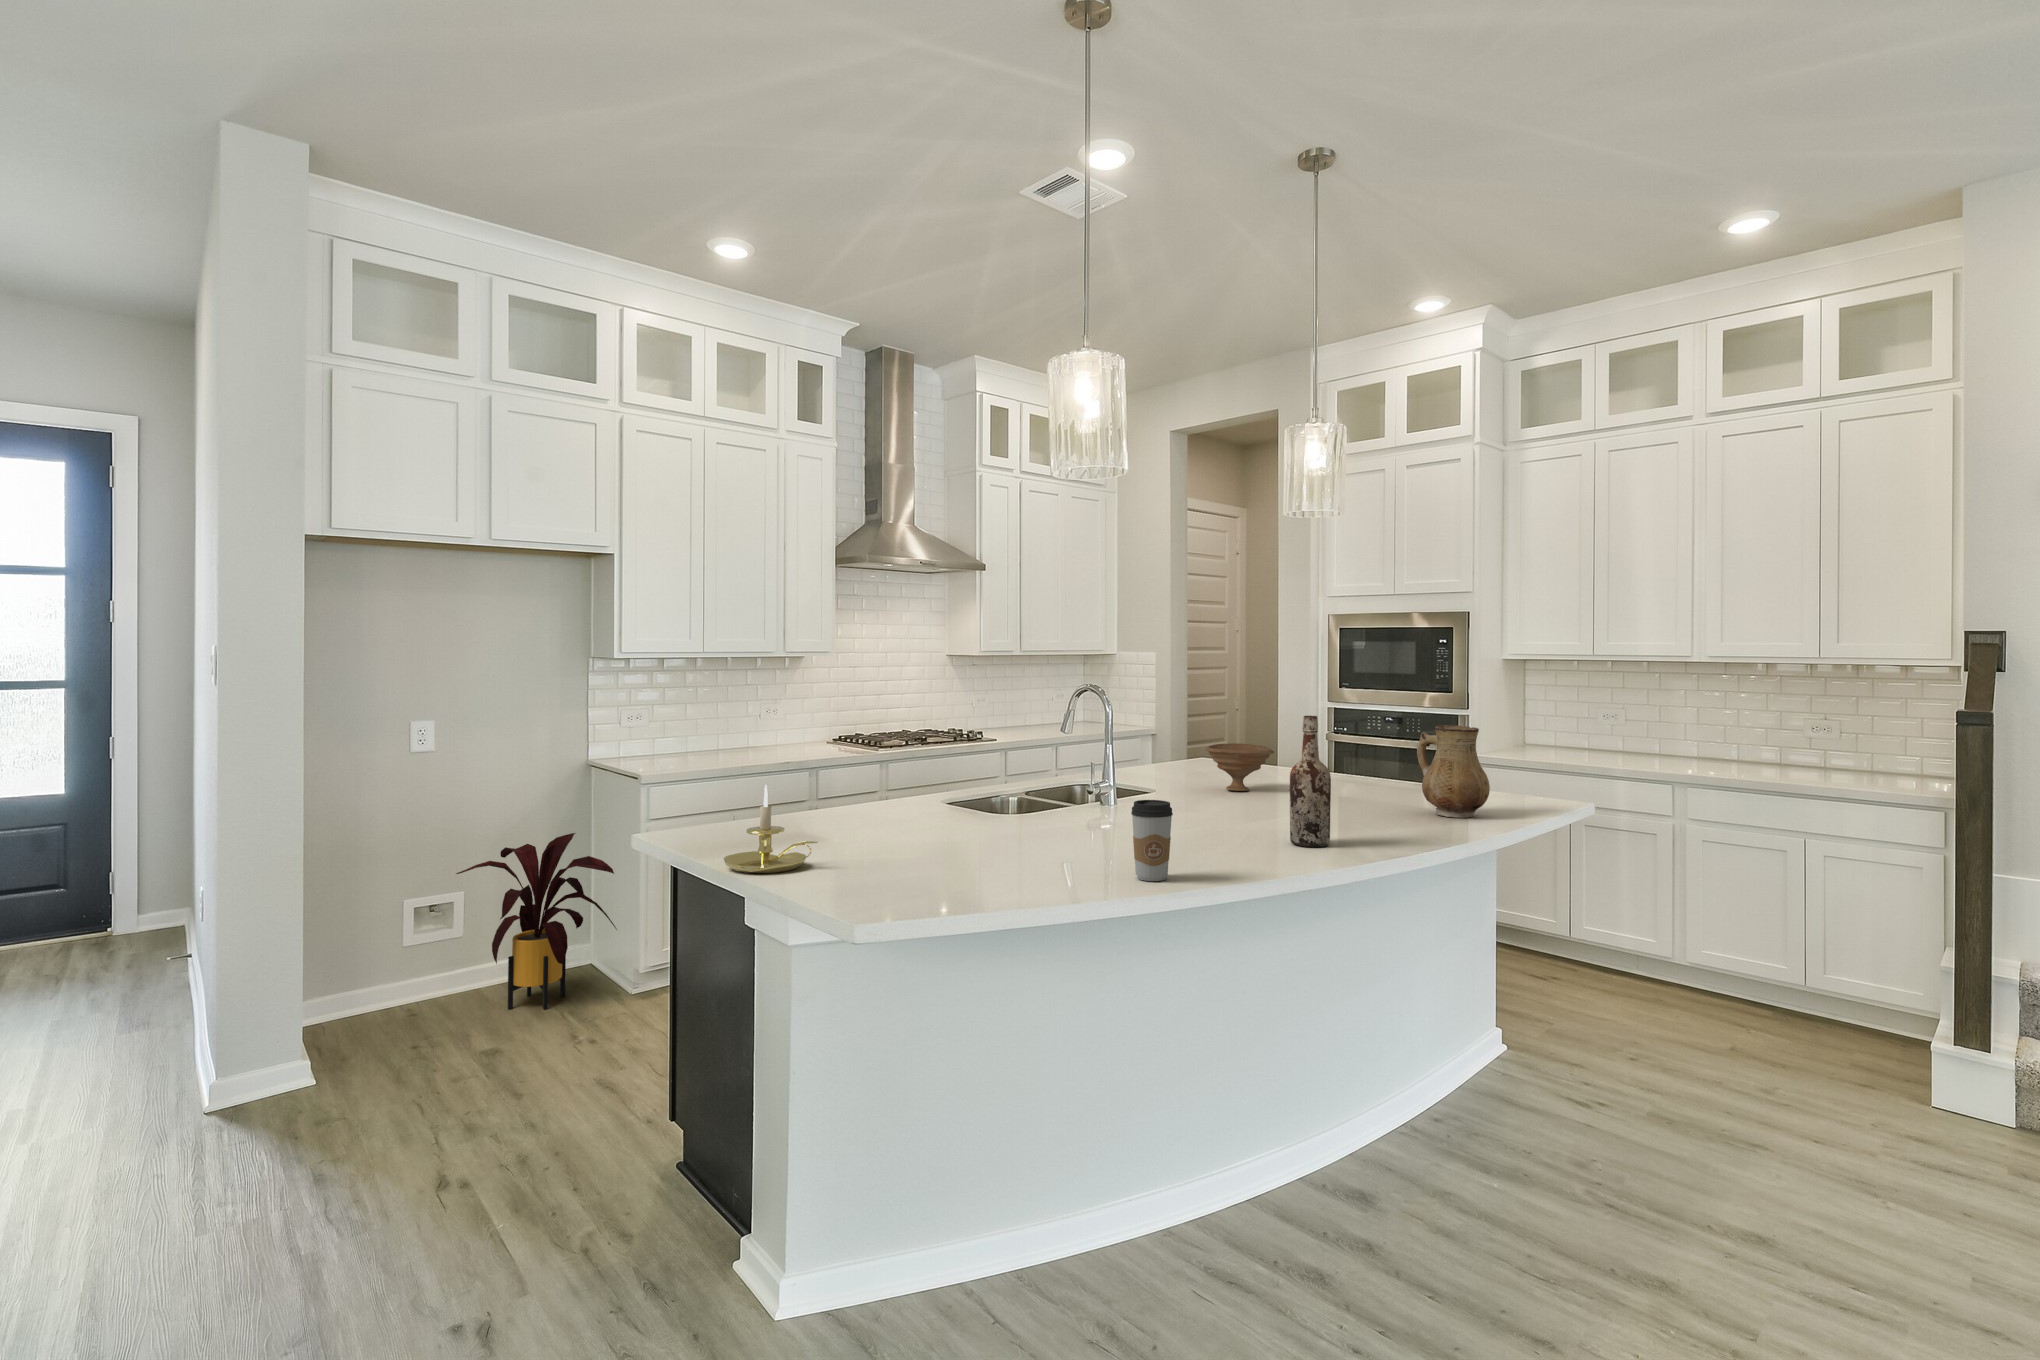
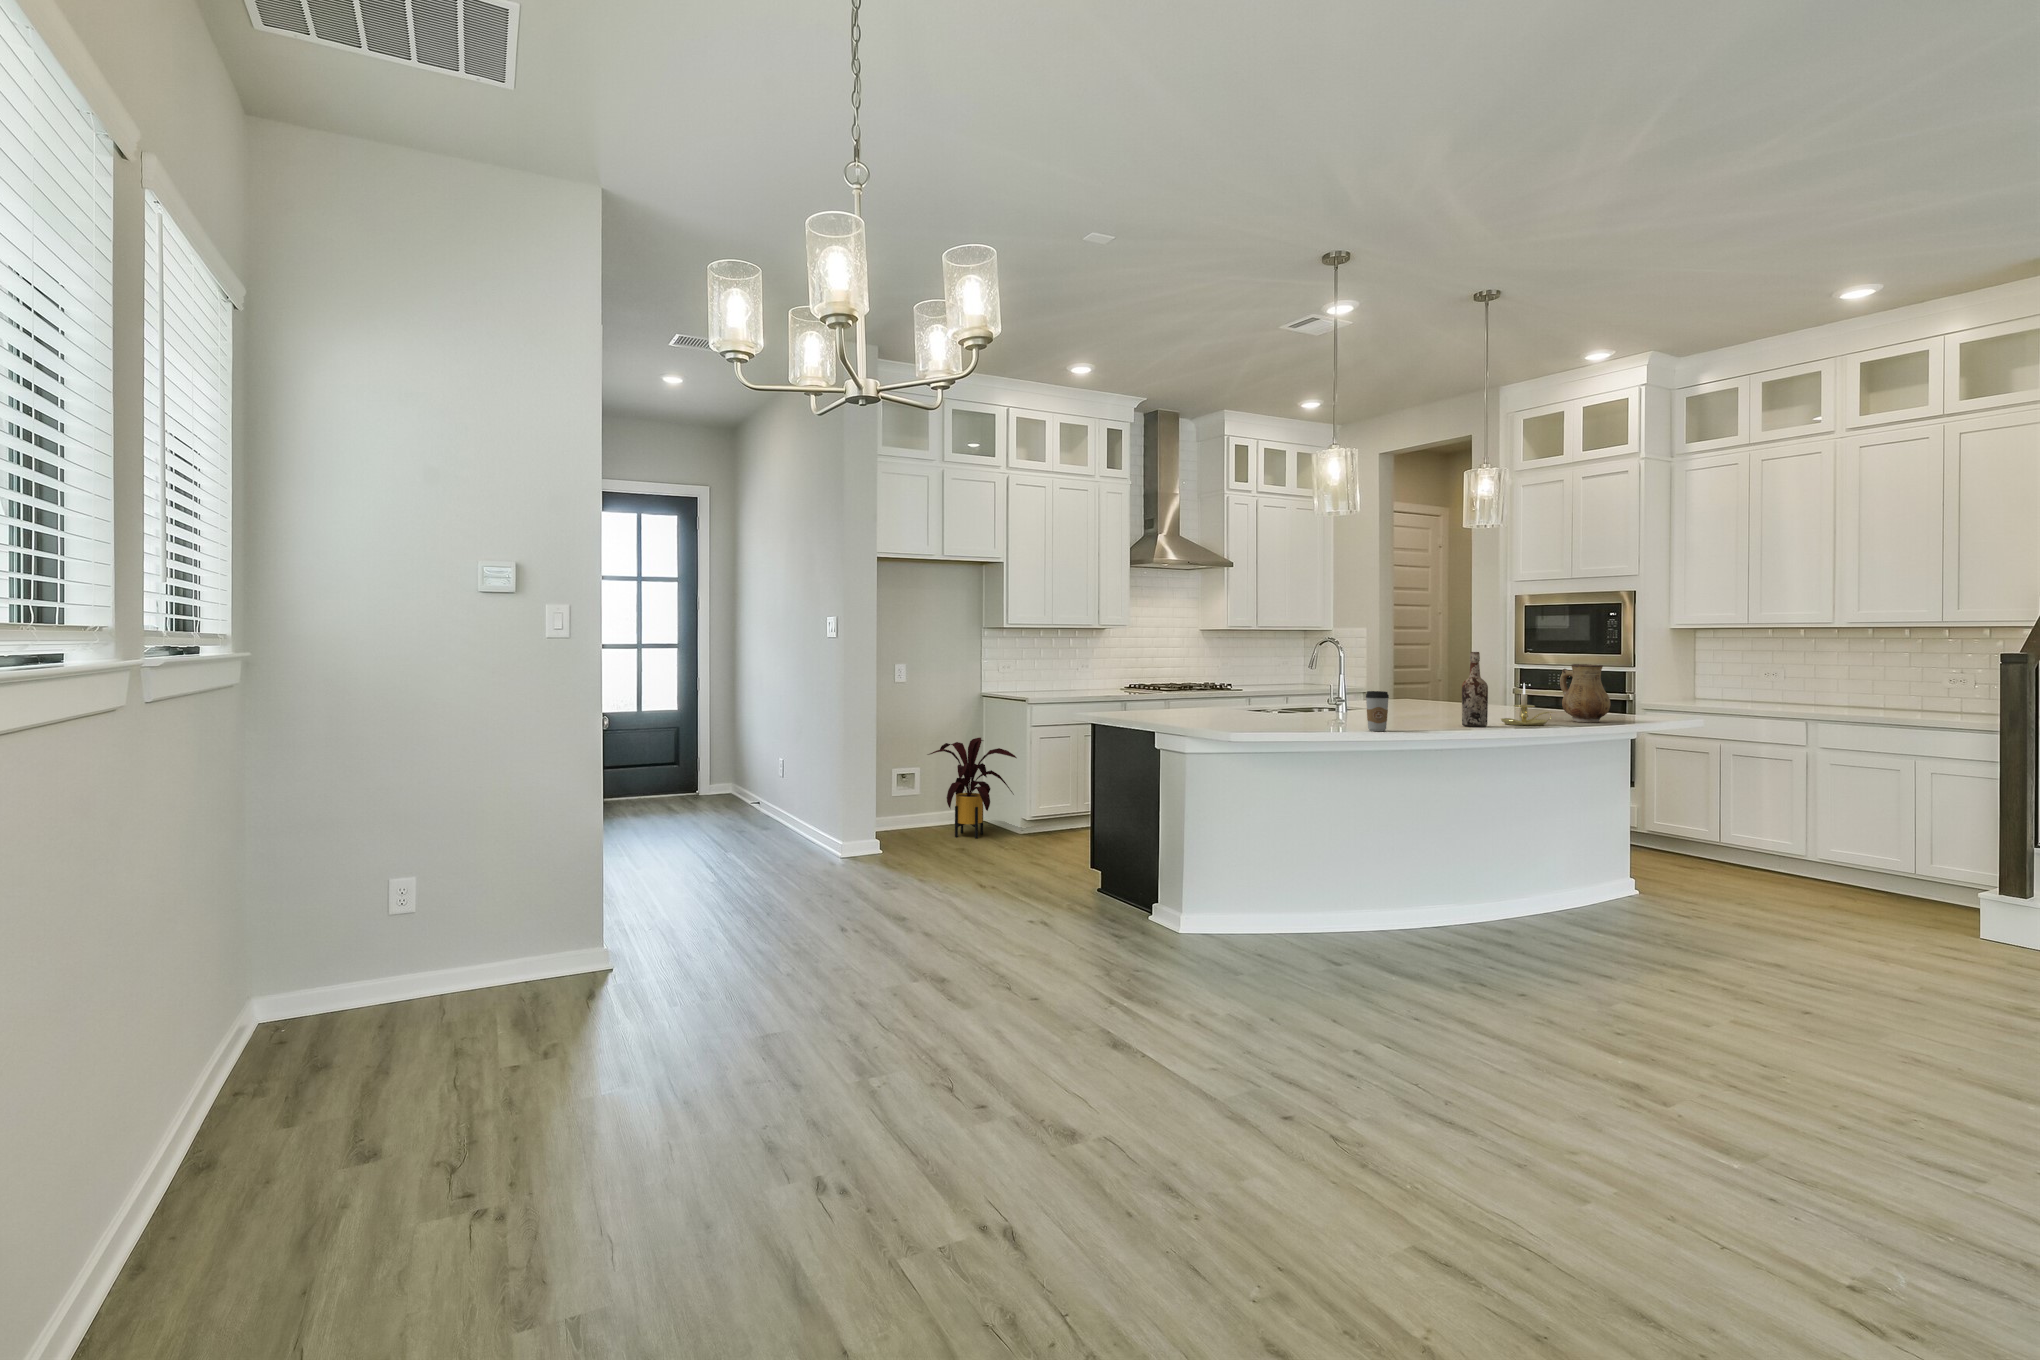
bowl: present [1205,743,1274,791] -> none [1409,682,1460,712]
candle holder: present [724,785,818,873] -> present [1501,683,1552,726]

